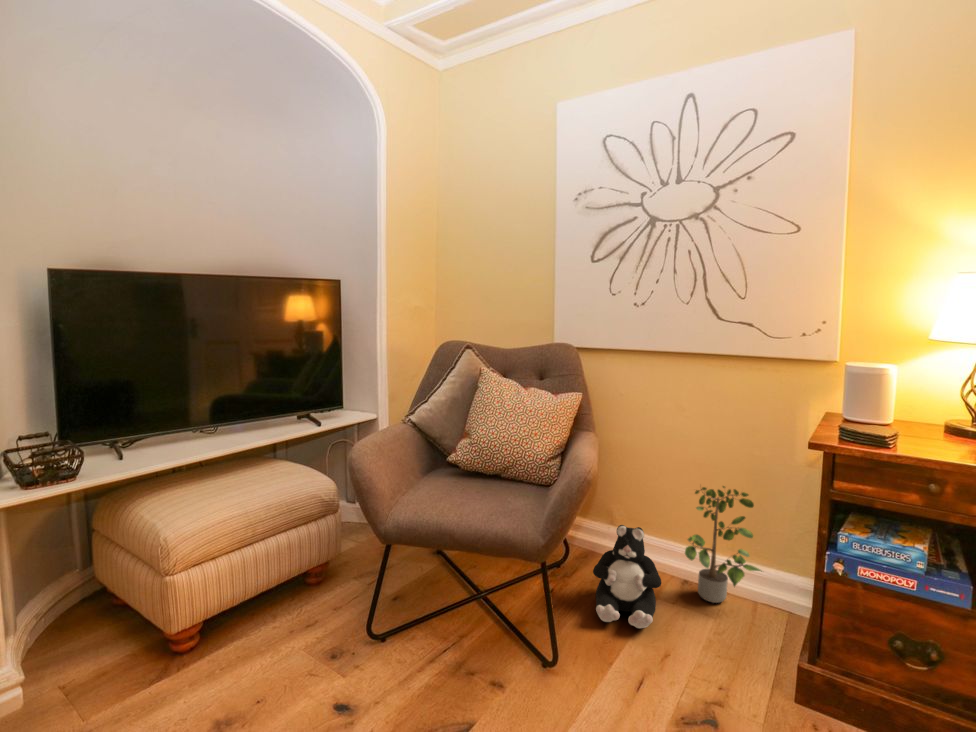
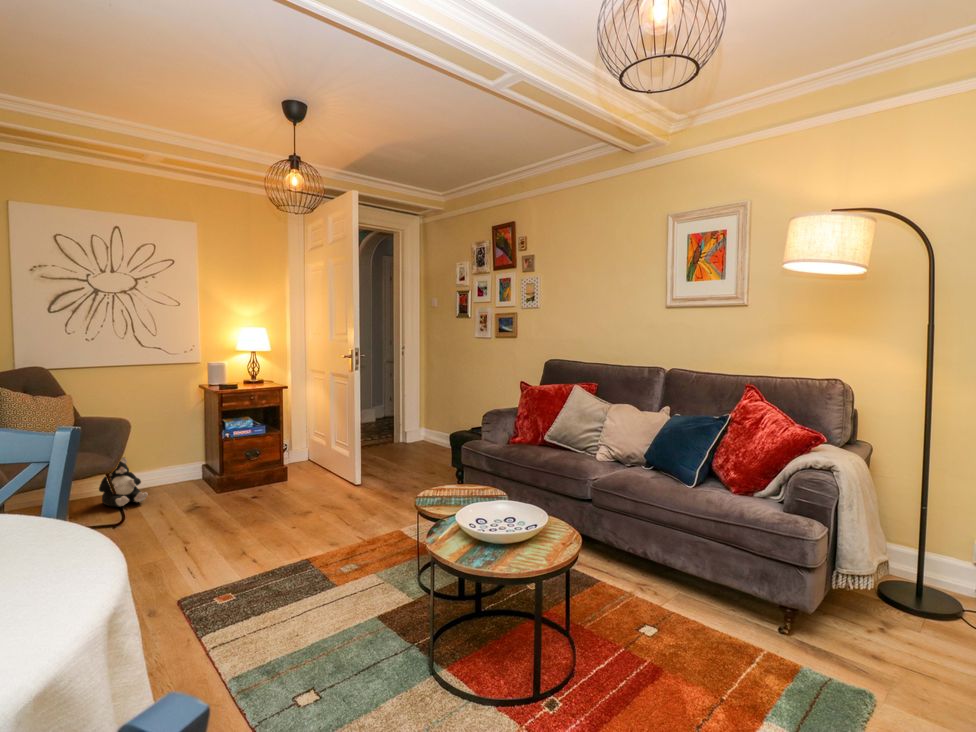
potted plant: present [685,486,762,603] -> none [141,426,183,489]

